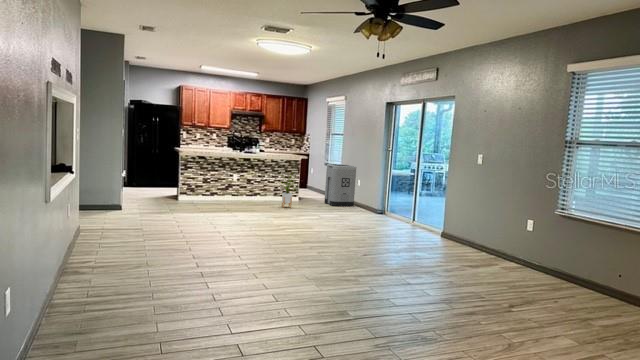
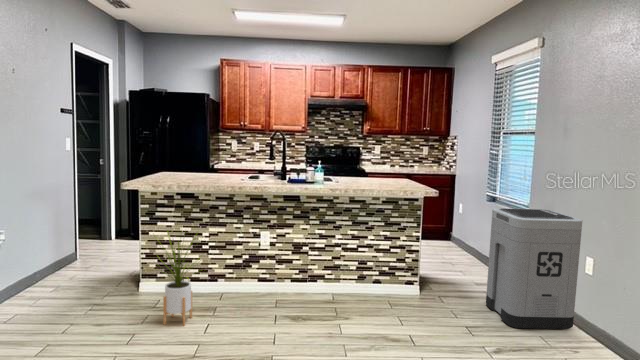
house plant: present [282,176,292,208] -> present [158,232,192,326]

